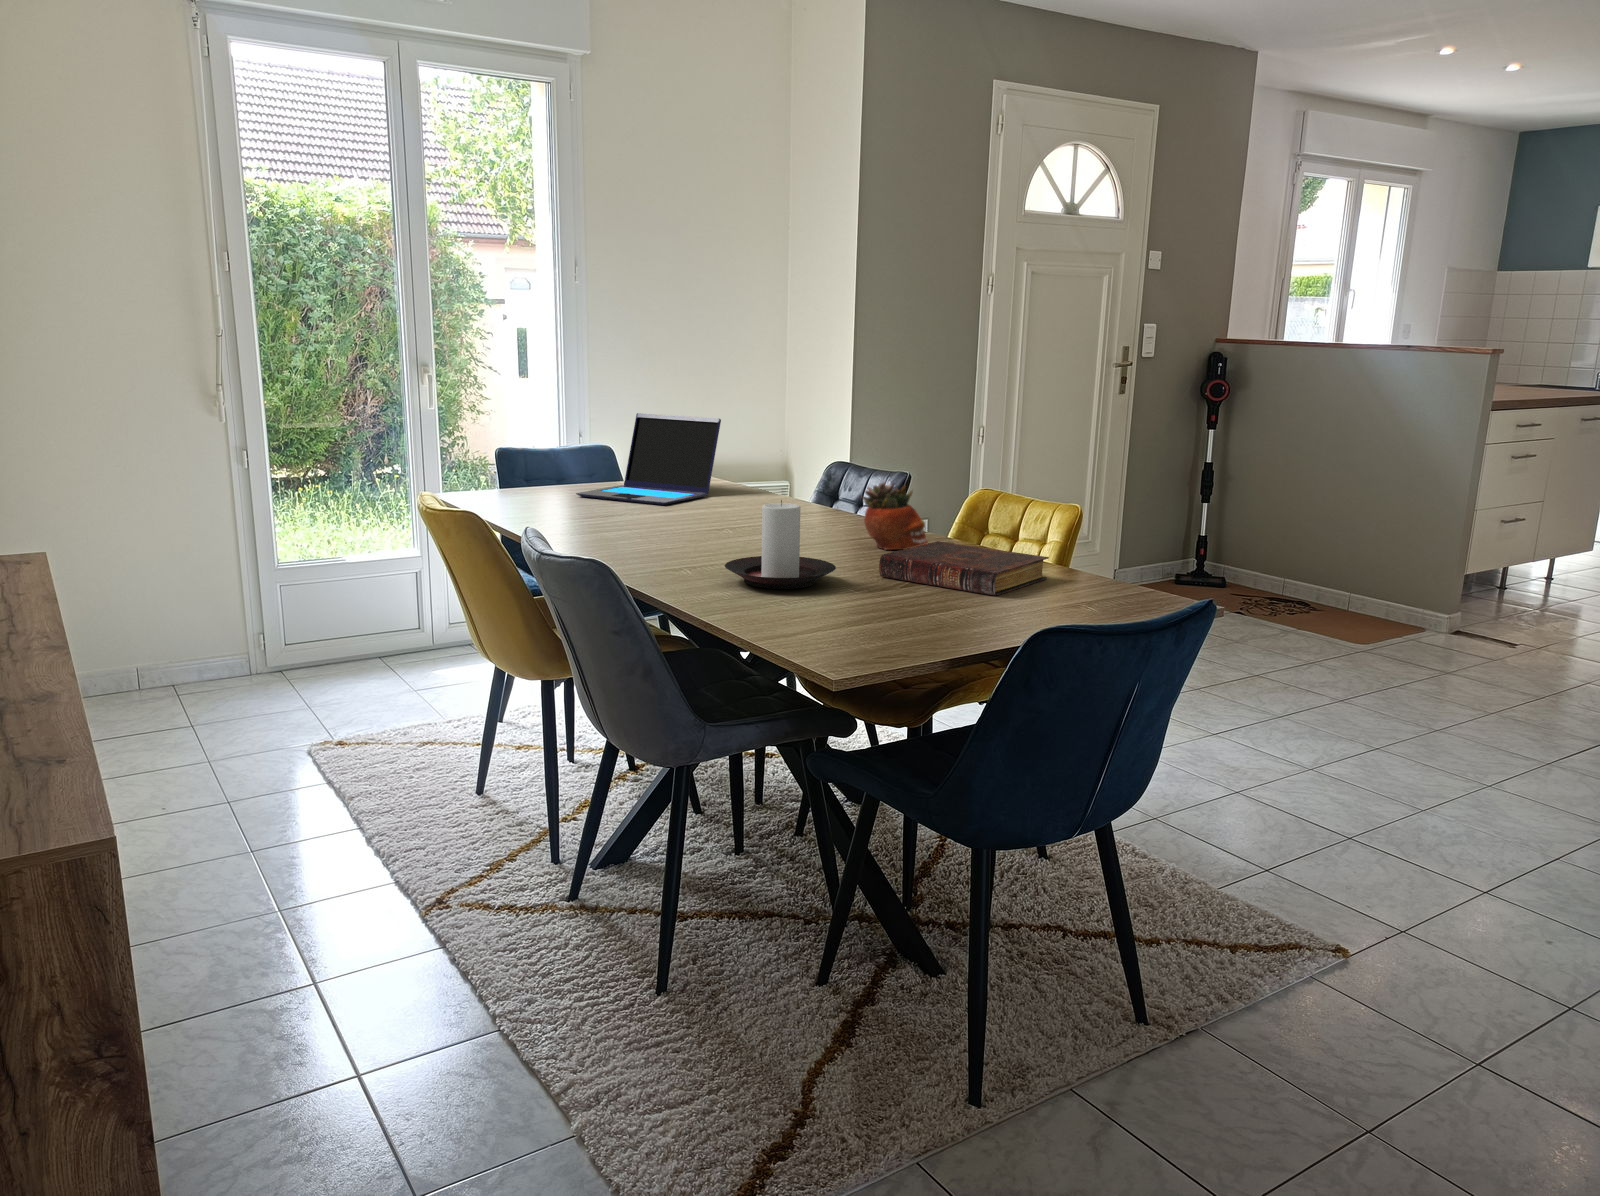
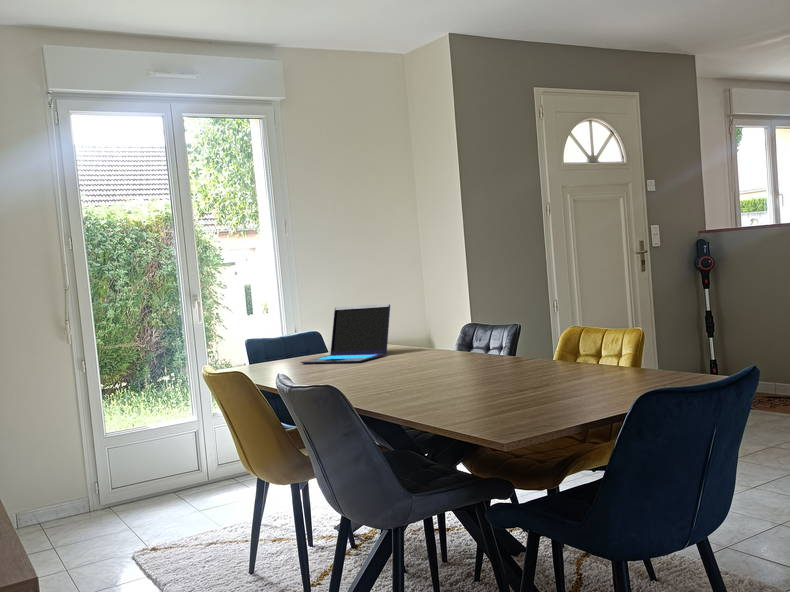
succulent planter: present [862,482,928,550] -> none [493,324,543,370]
candle holder: present [725,500,836,589] -> none [410,337,487,398]
book: present [879,541,1049,596] -> none [515,359,633,387]

